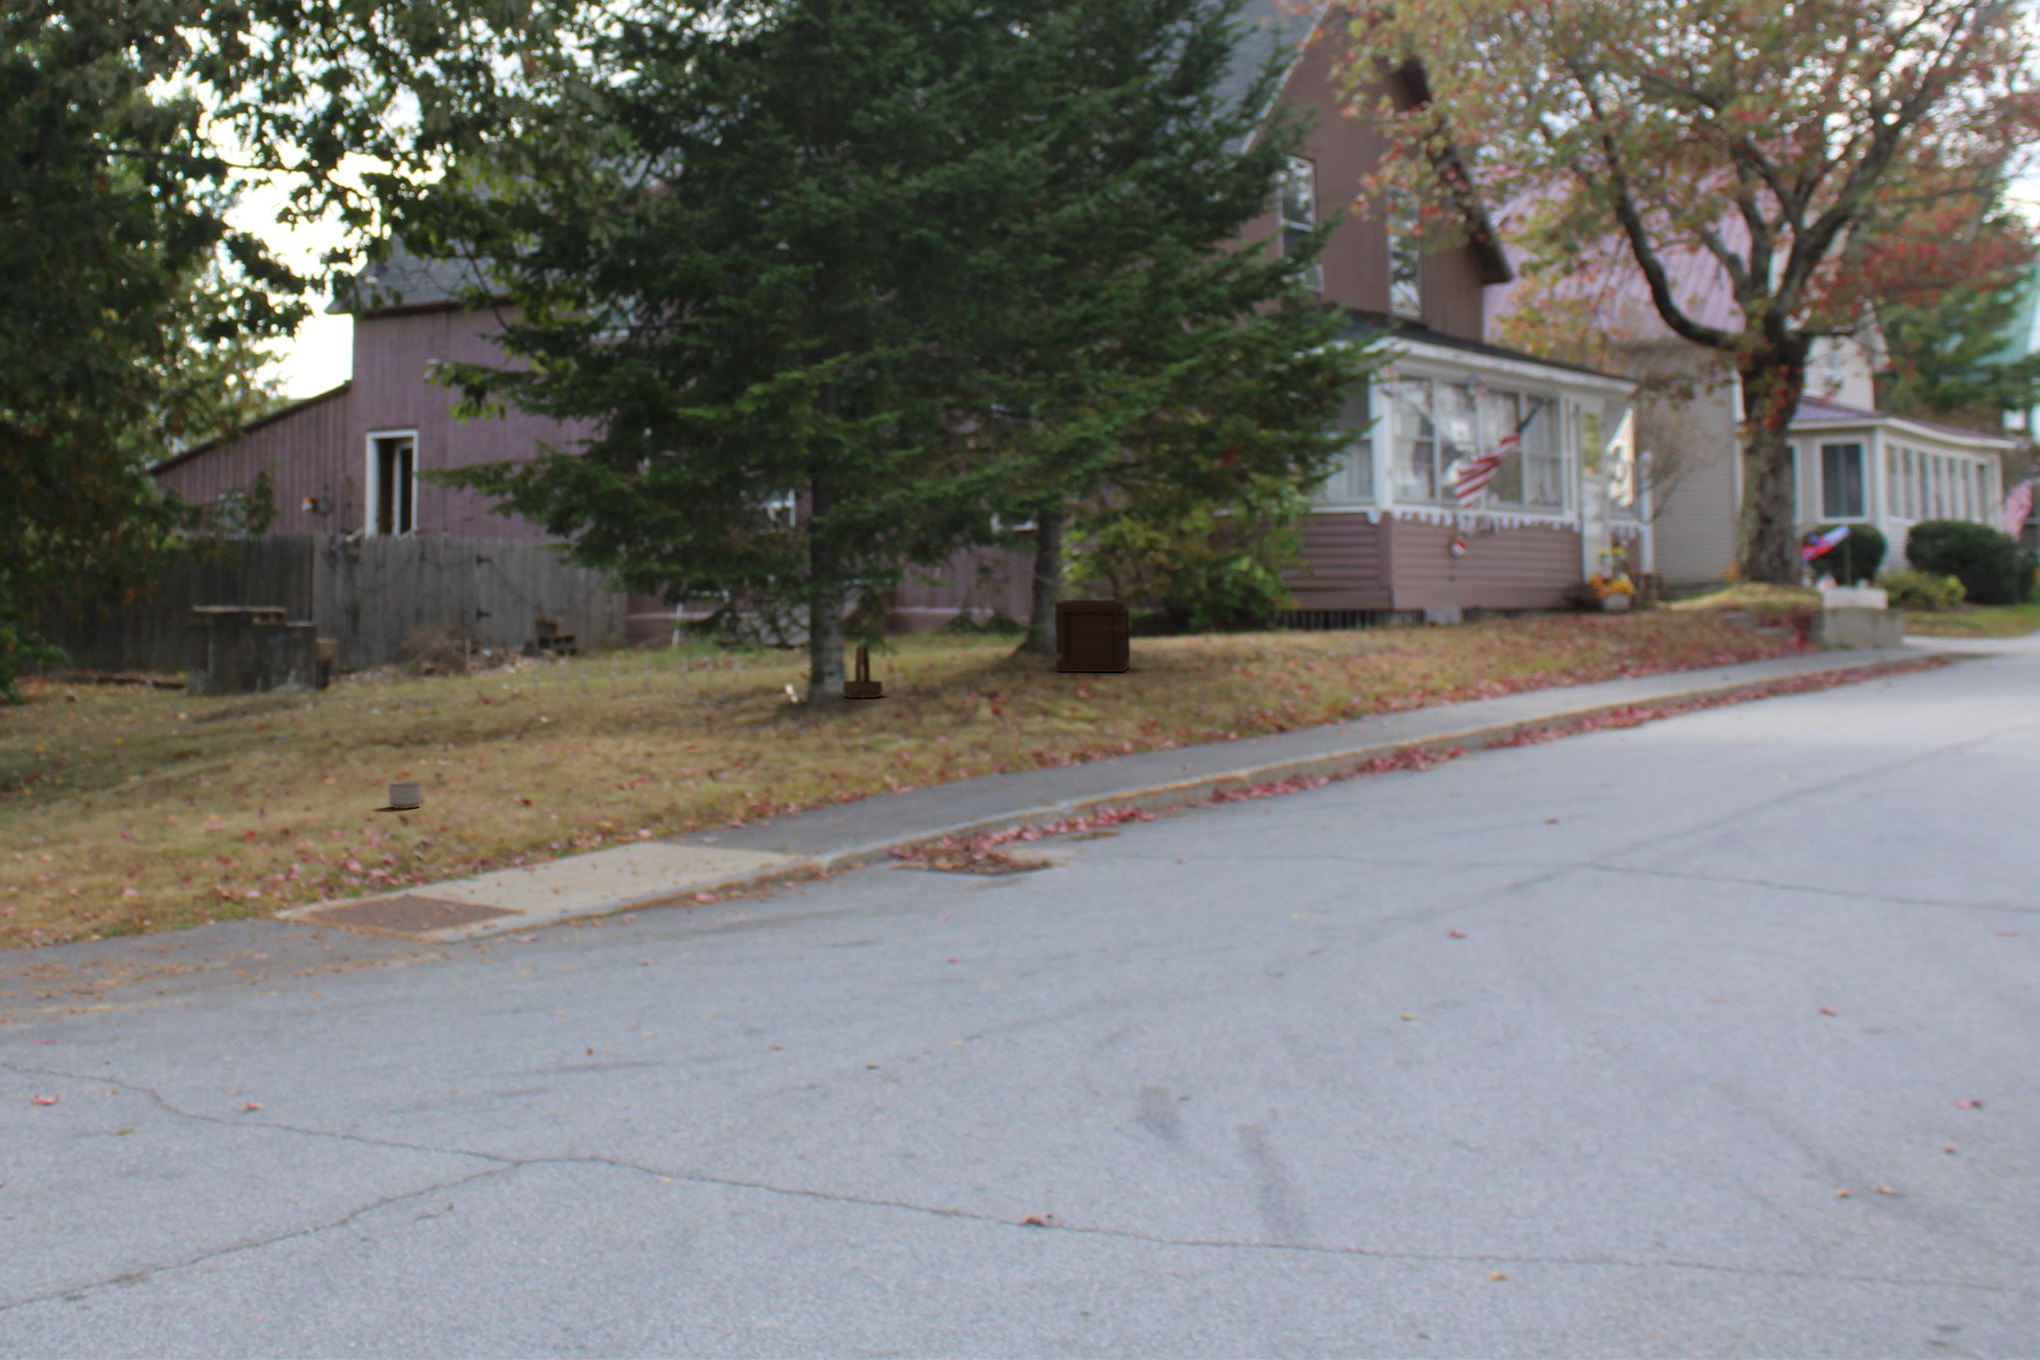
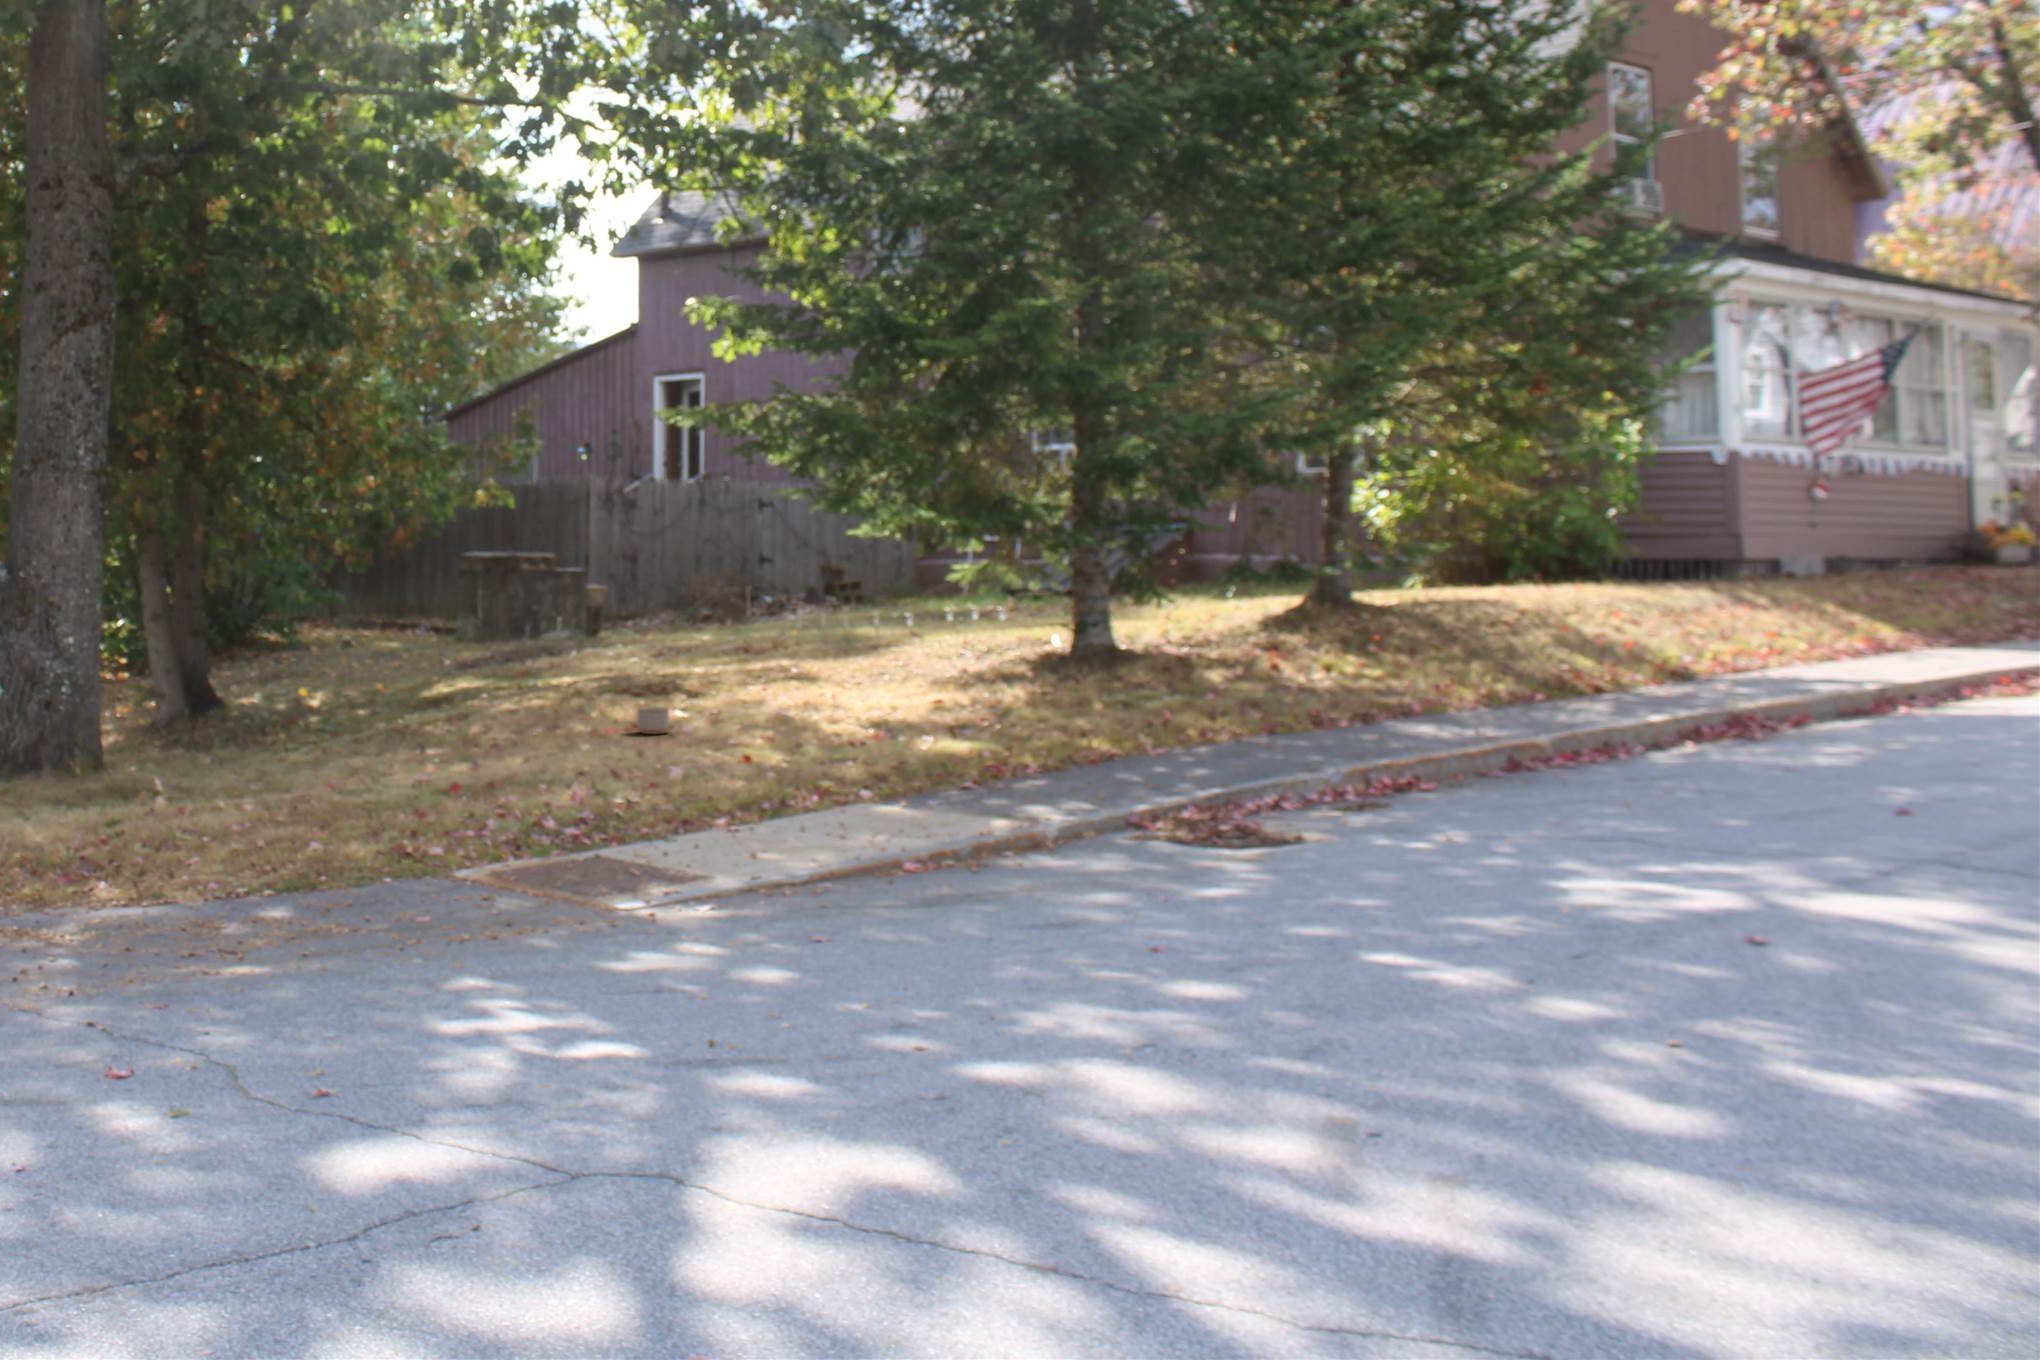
wooden crate: present [1055,600,1130,672] -> none [1352,535,1441,612]
basket: present [843,645,882,698] -> none [1115,579,1159,635]

